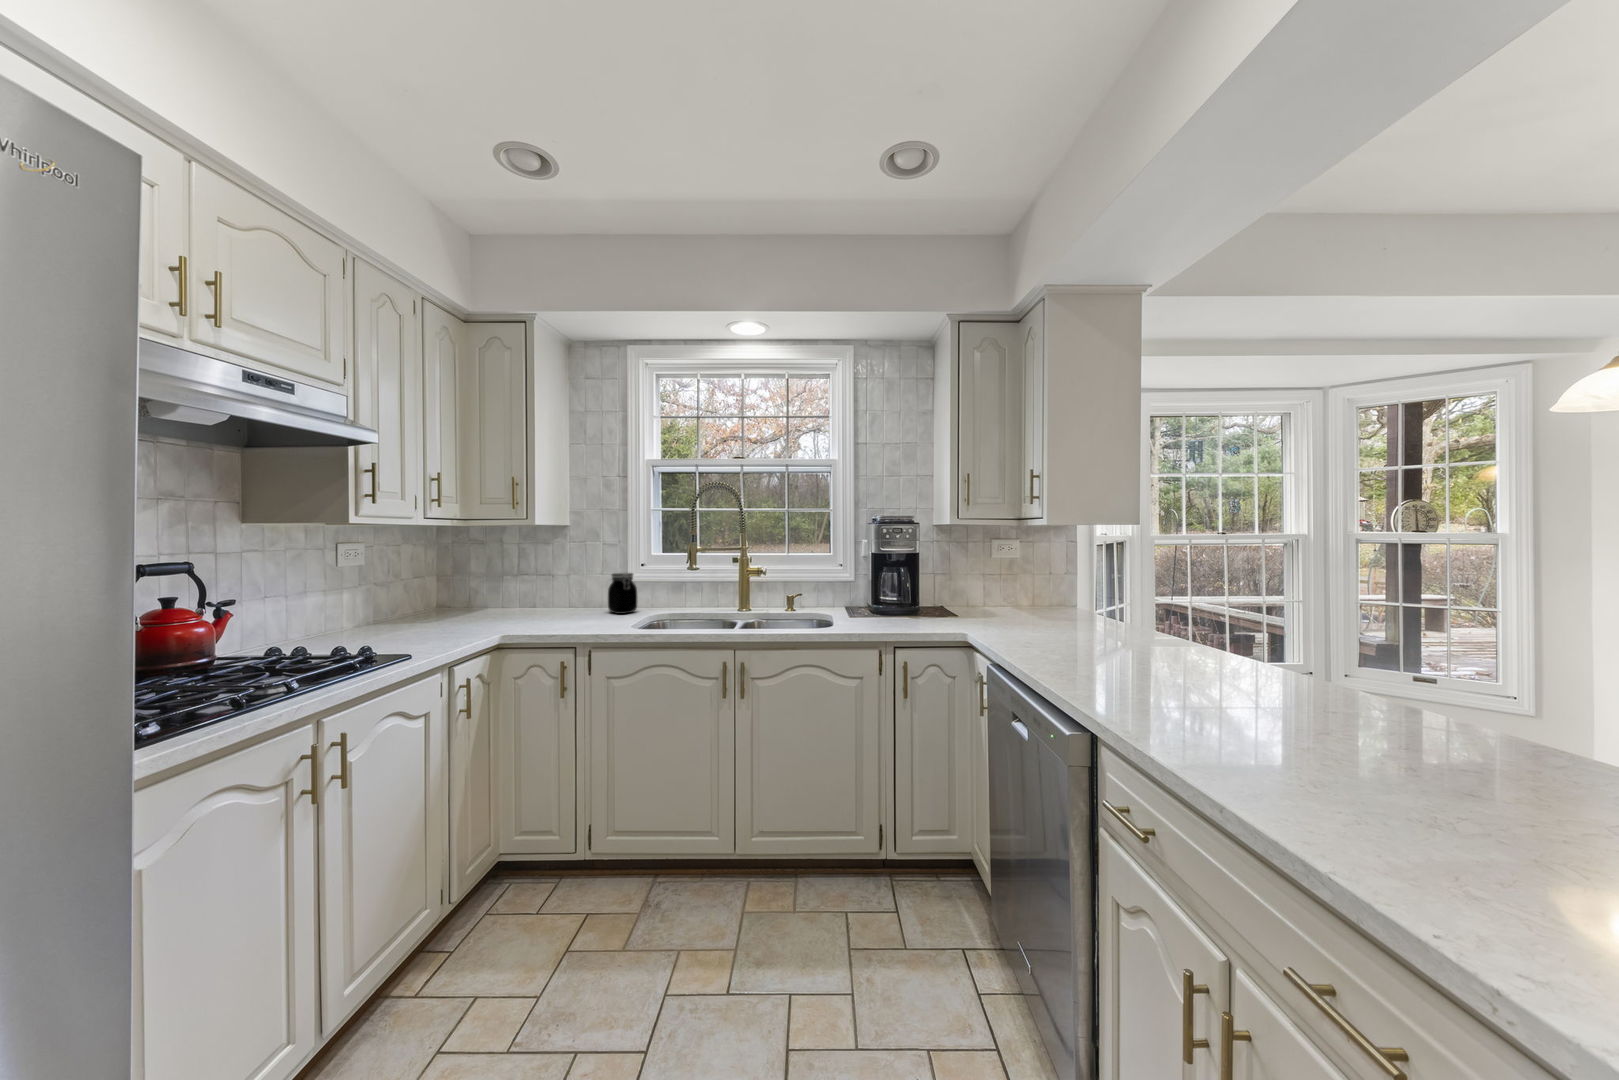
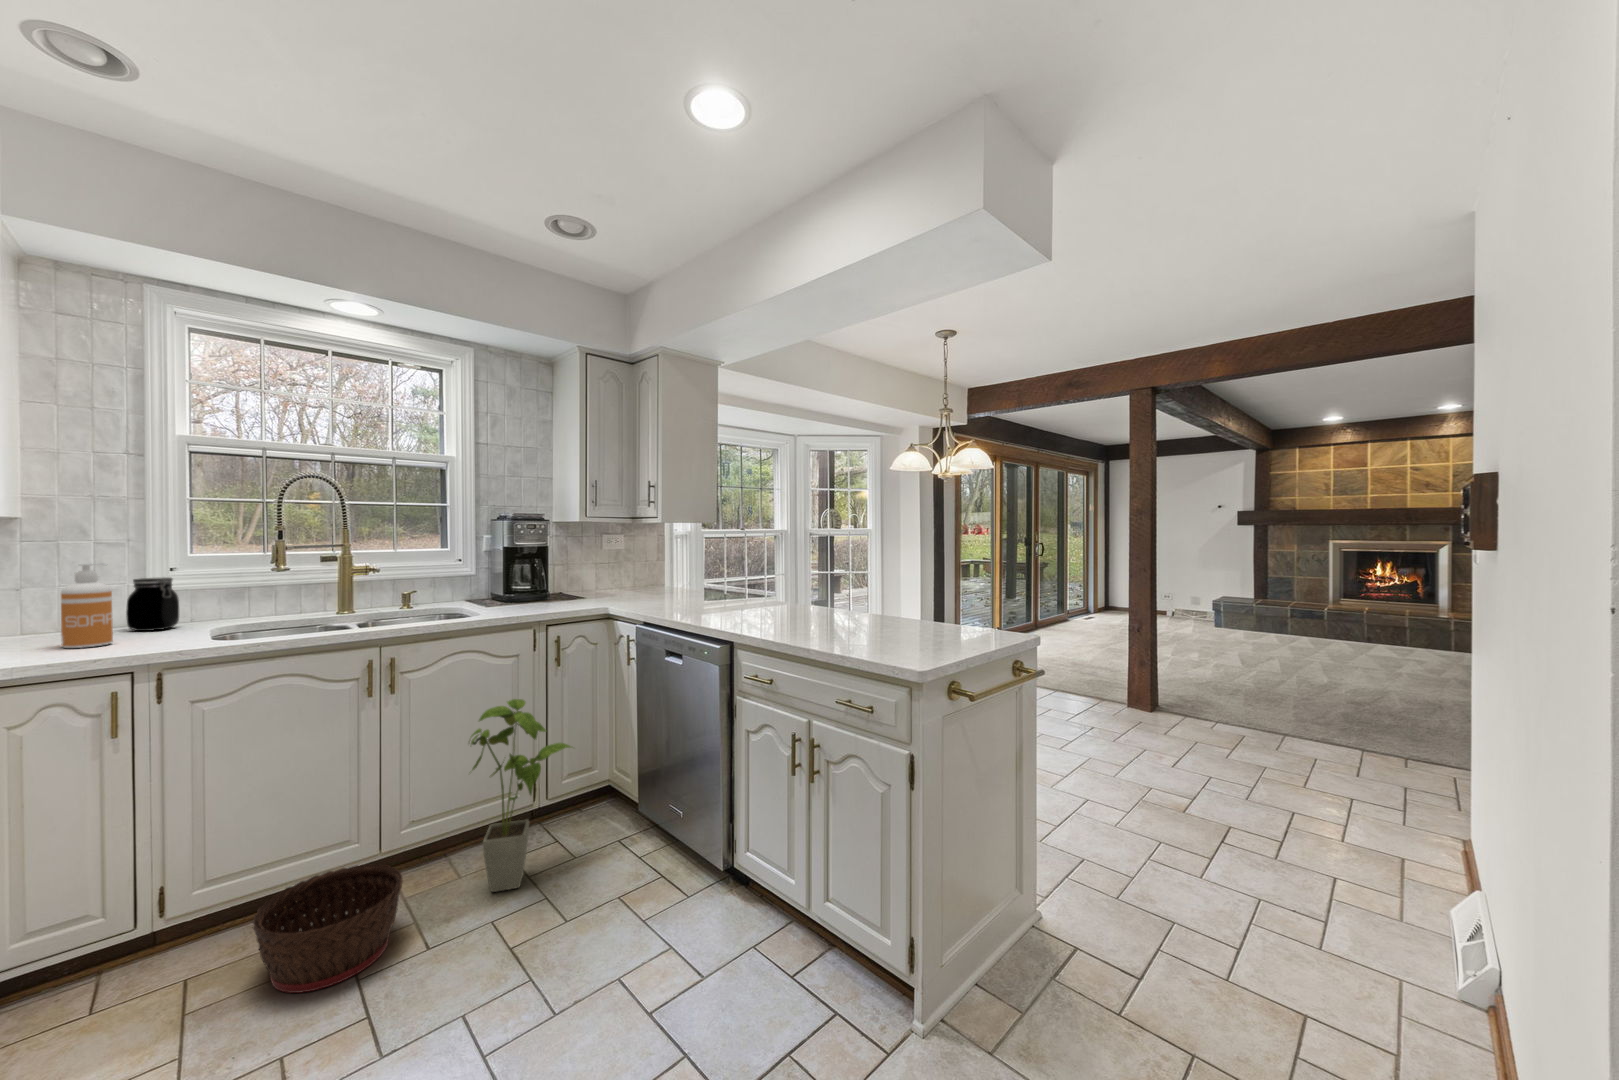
soap dispenser: none [555,563,582,626] -> present [61,563,113,648]
house plant: none [783,735,899,954] -> present [471,699,572,892]
basket: none [600,860,717,987] -> present [253,864,403,993]

